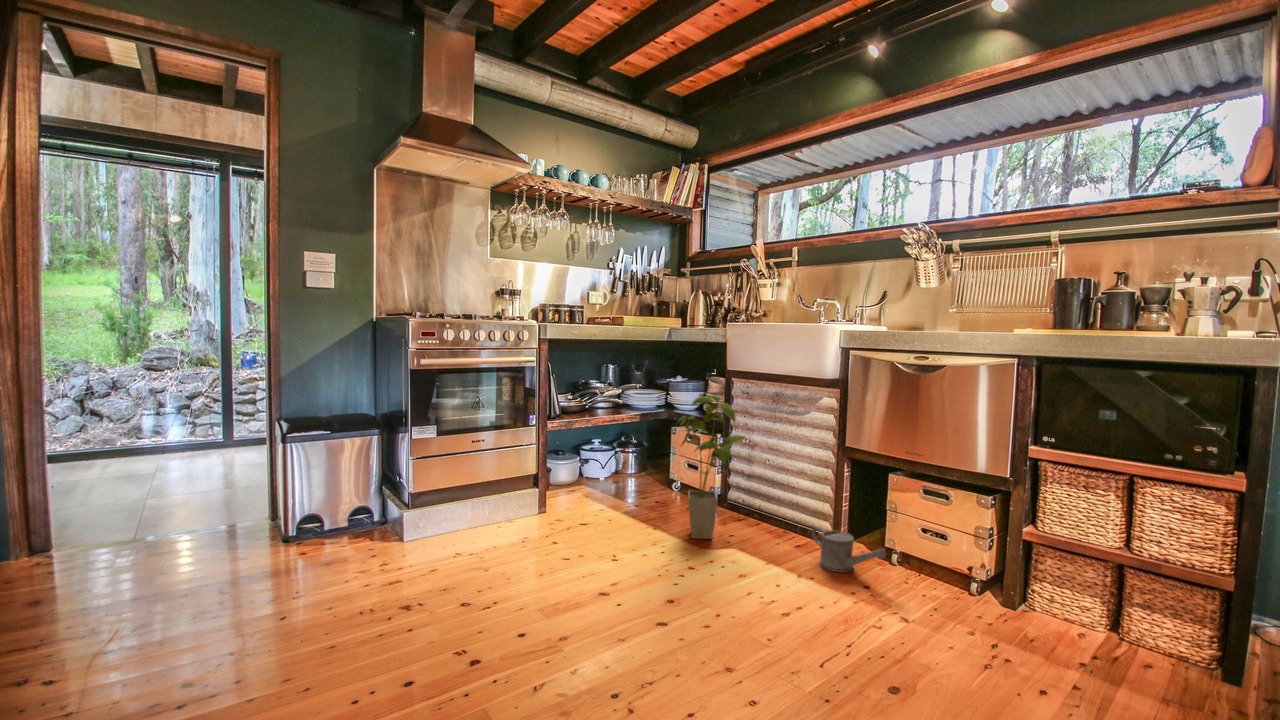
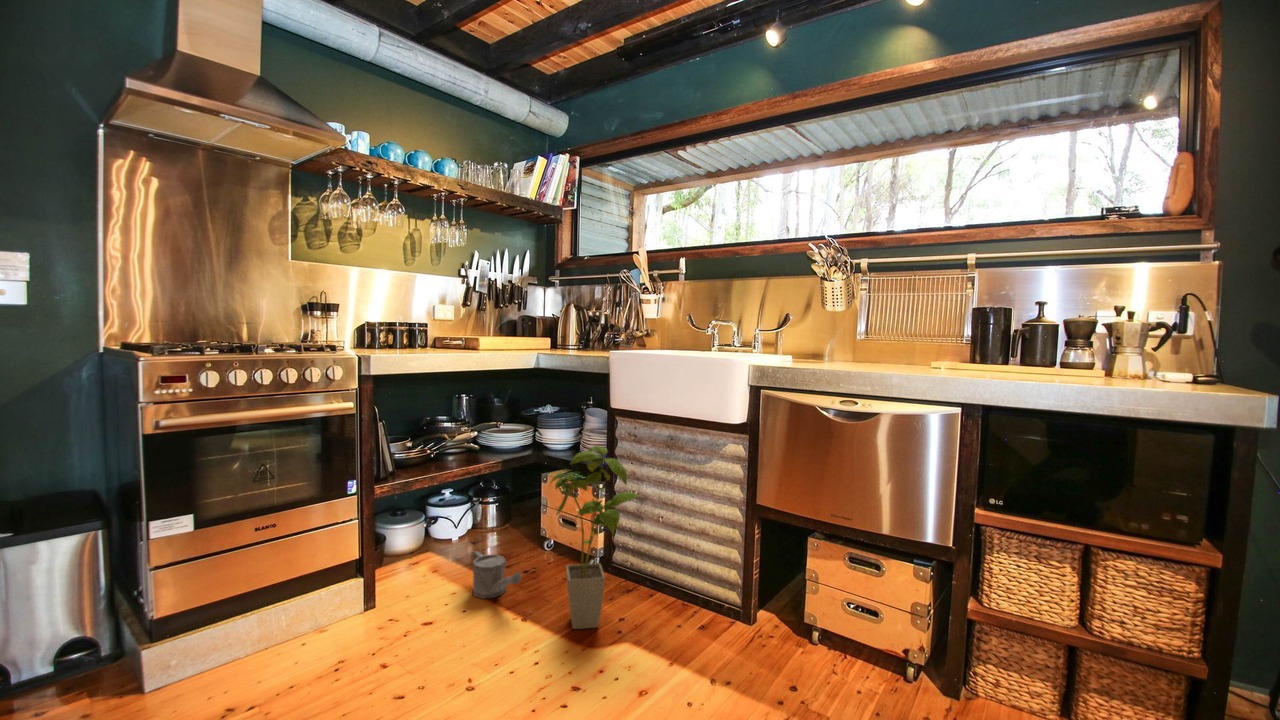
watering can: present [812,526,885,573] -> present [473,551,521,598]

